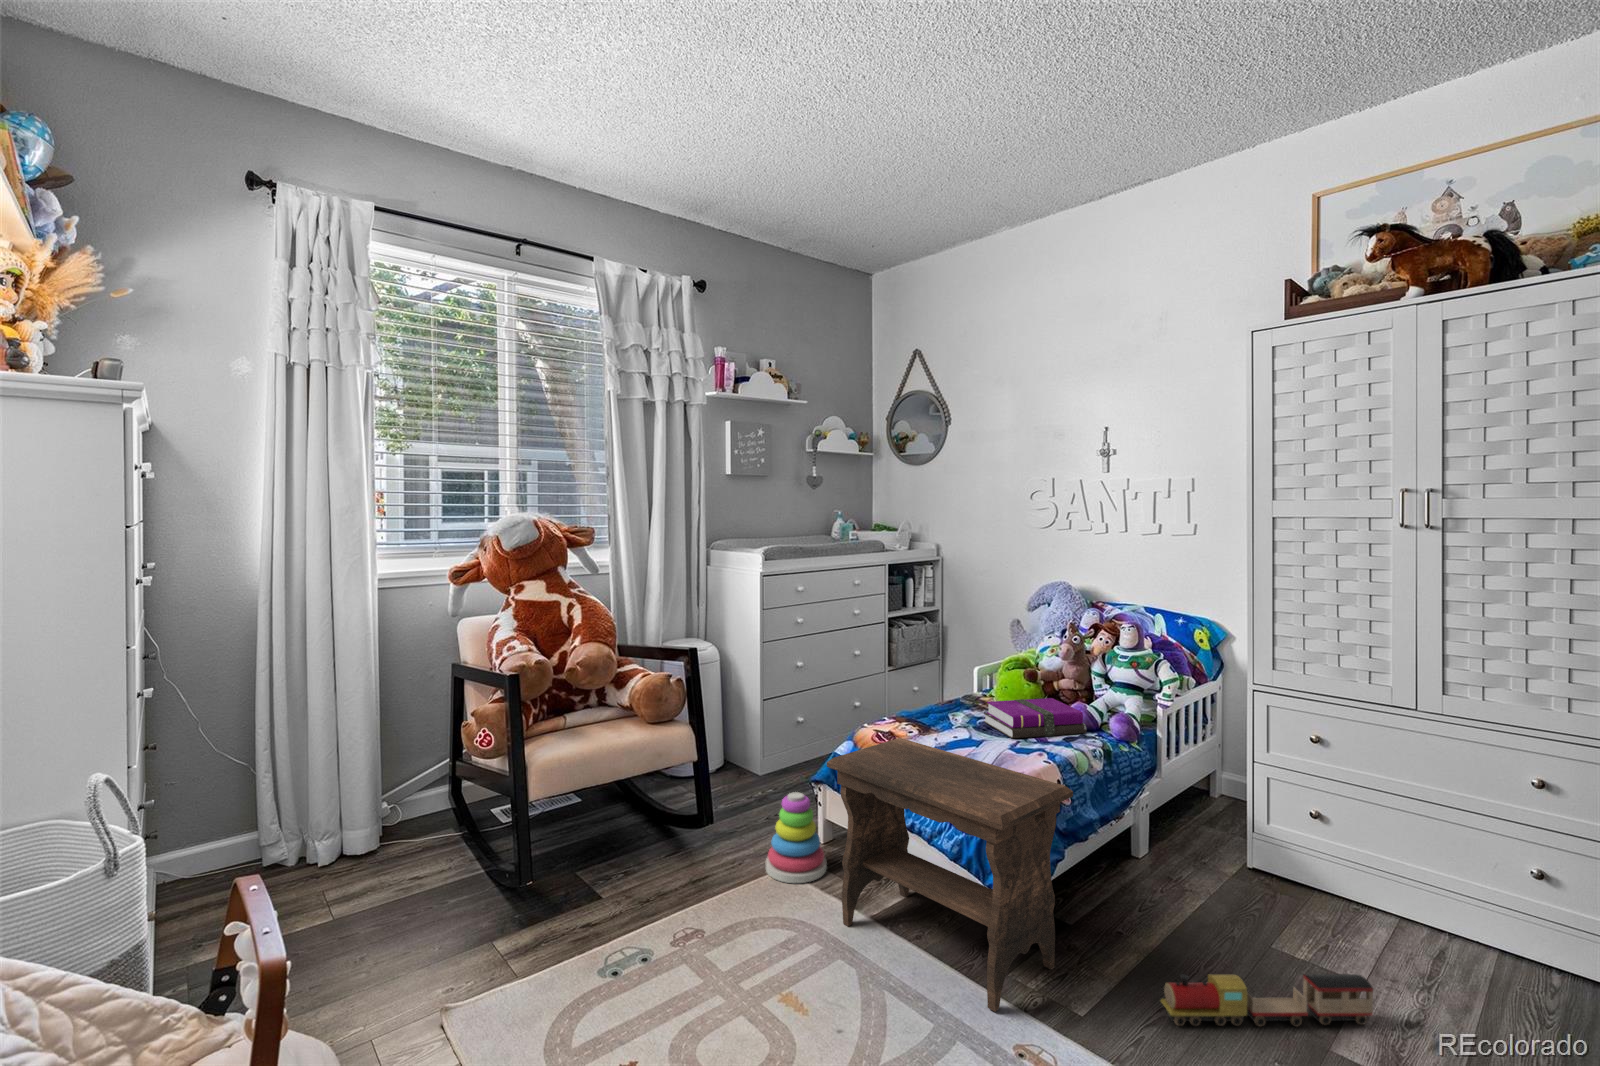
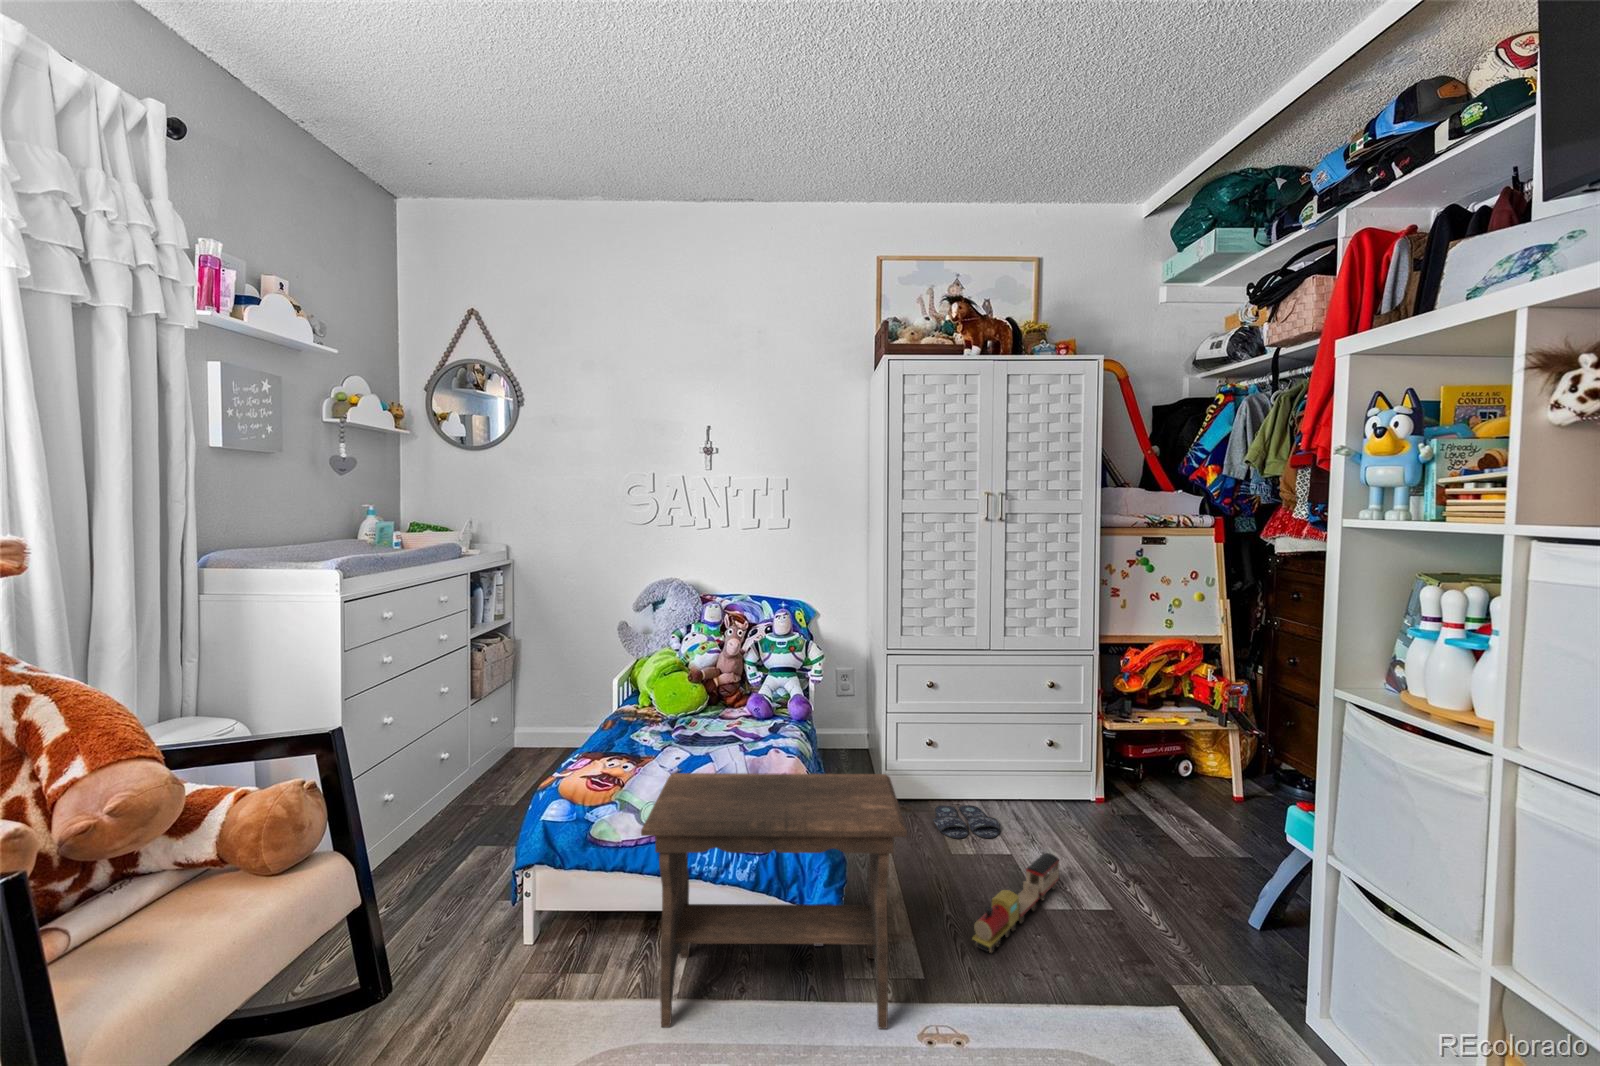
notebook: present [984,698,1087,738] -> none [688,694,785,743]
stacking toy: present [766,792,827,883] -> none [485,885,575,1020]
slippers: none [1278,894,1383,949] -> present [933,805,1000,839]

